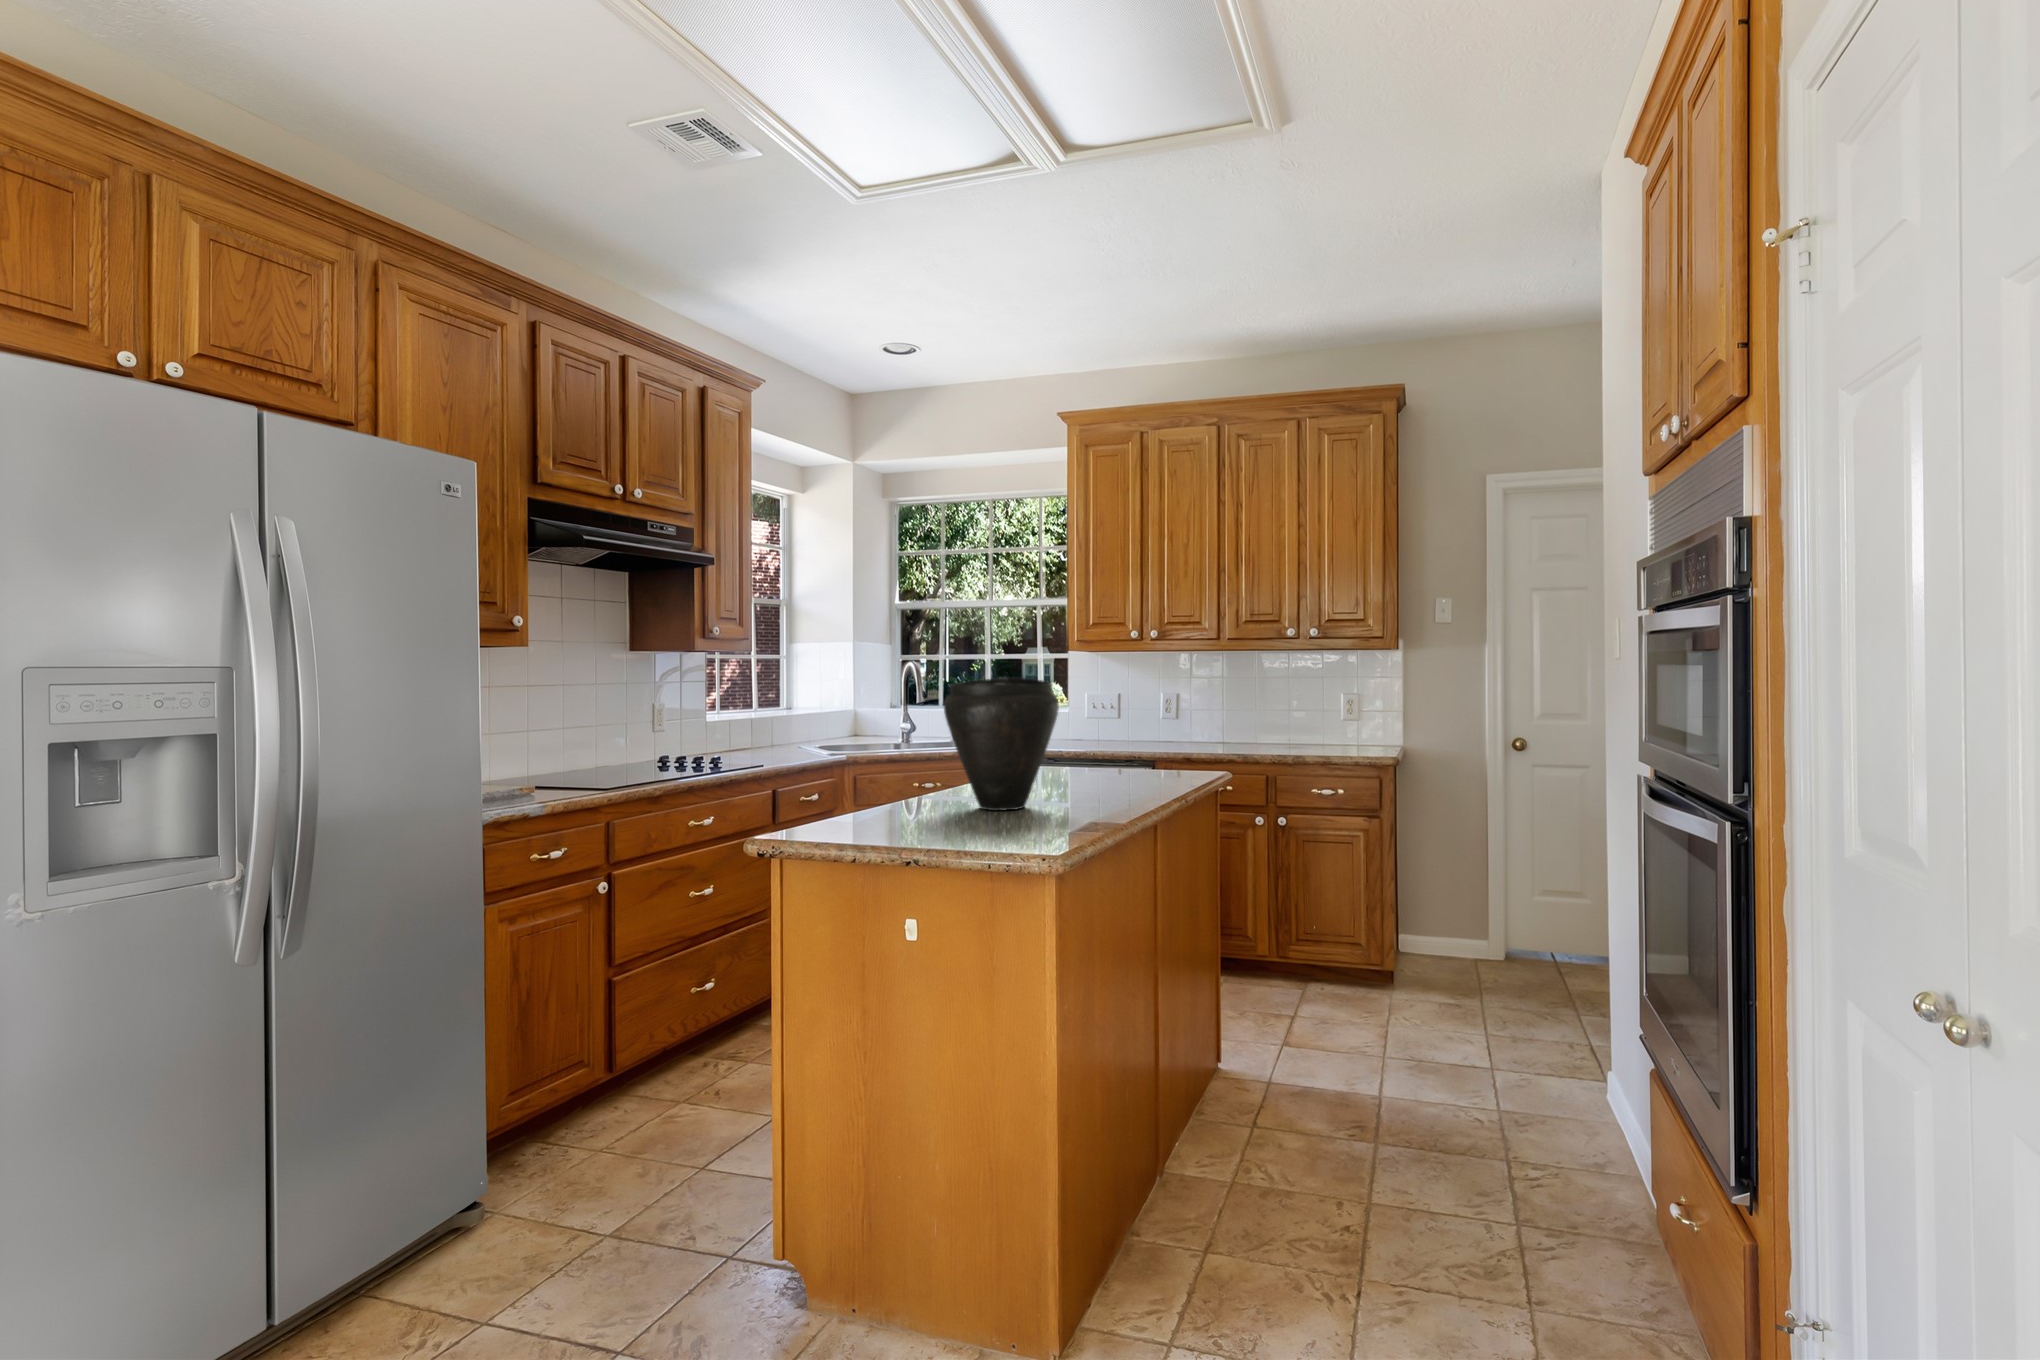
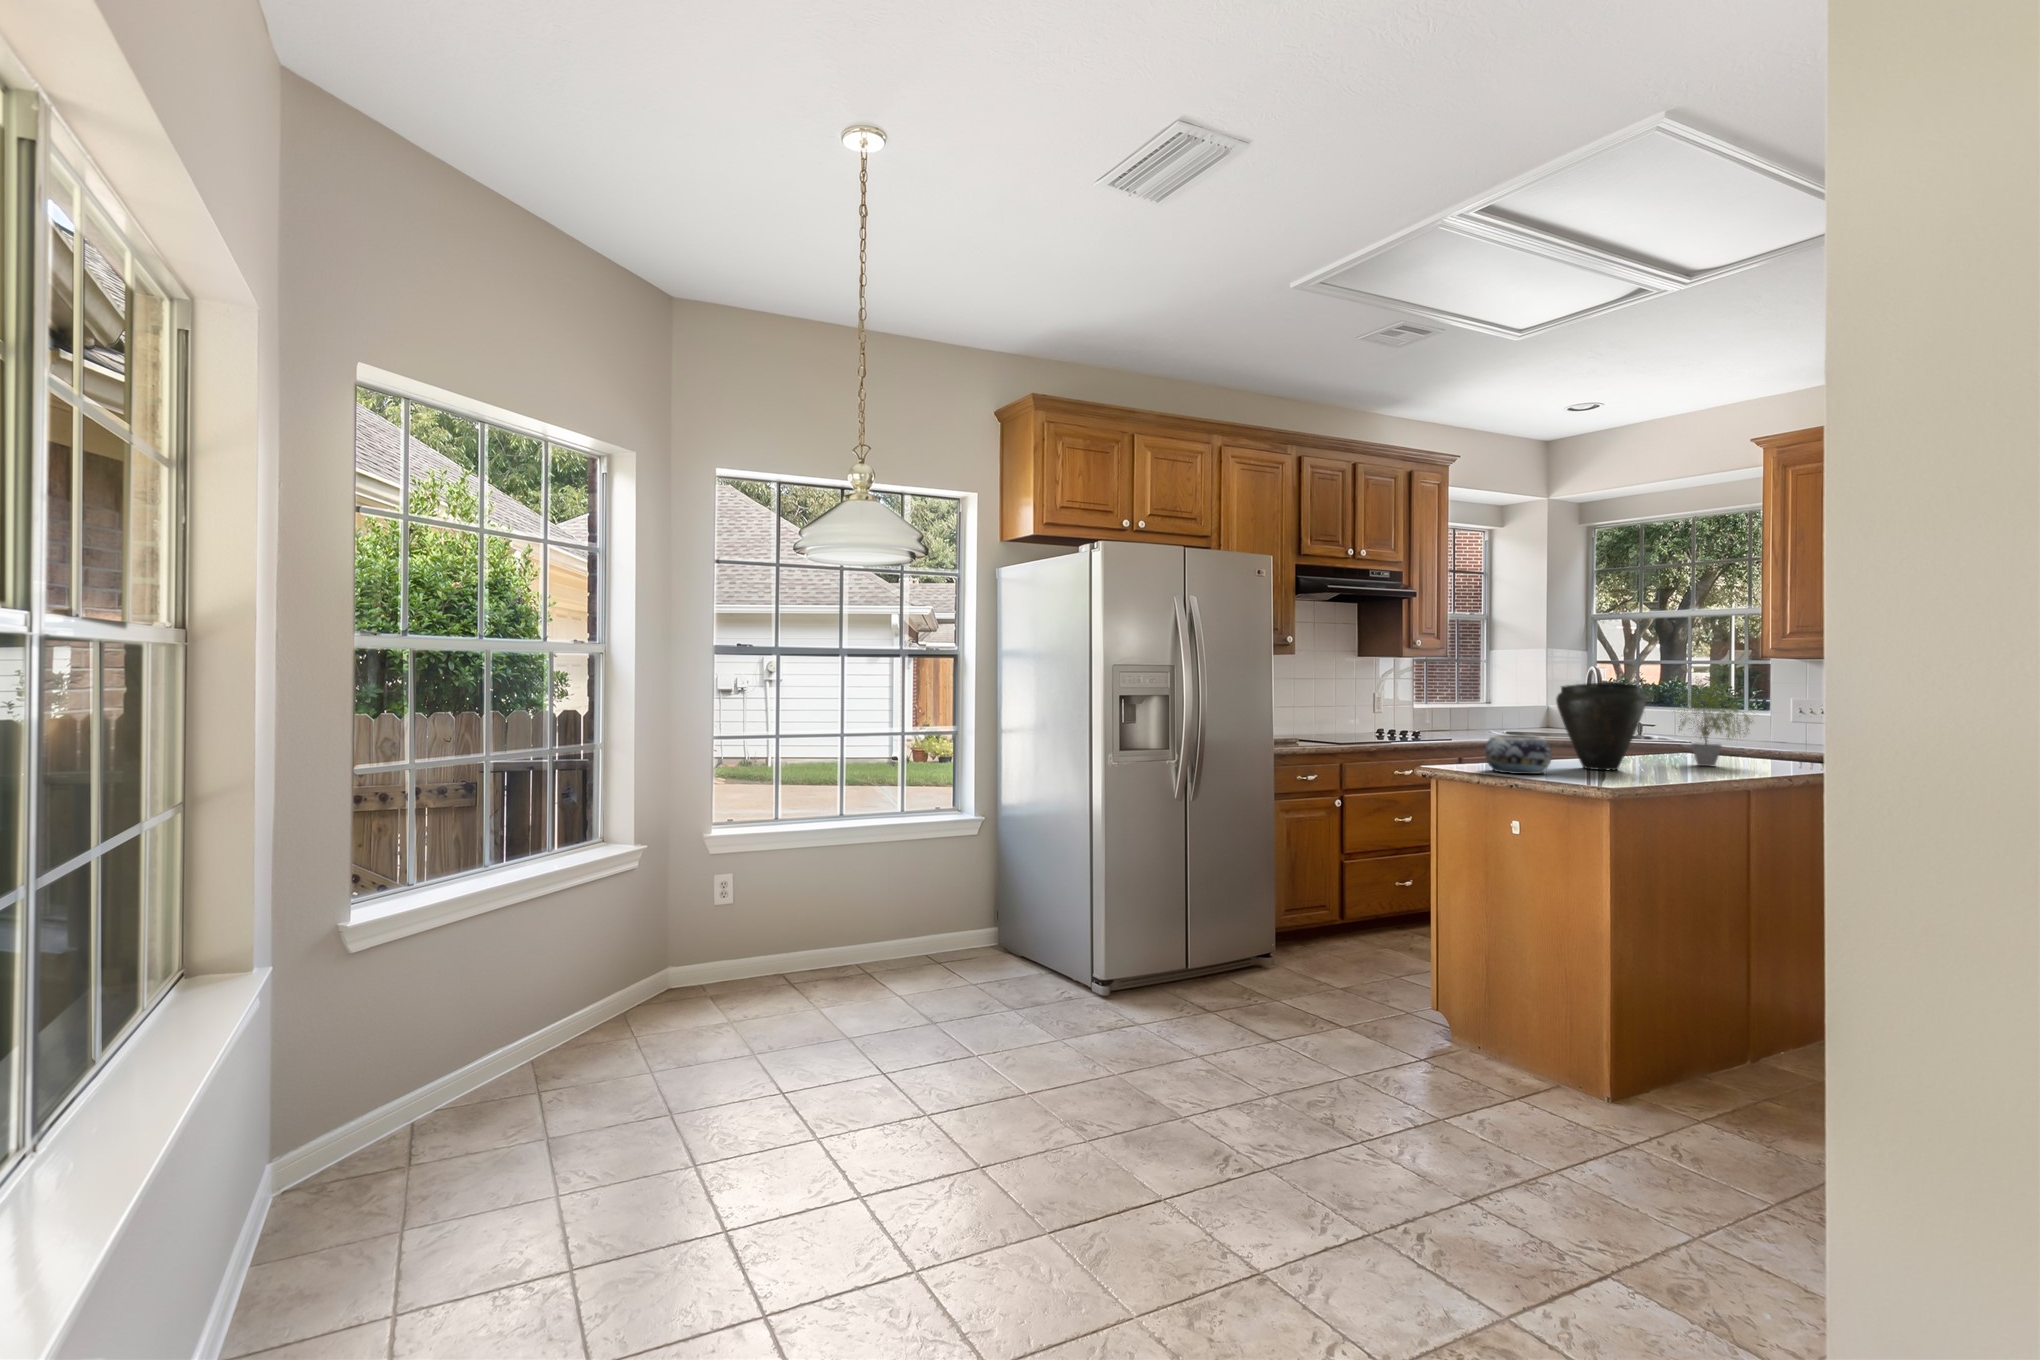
potted plant: none [1055,656,1160,786] -> present [1674,674,1751,766]
decorative bowl: none [856,767,956,837] -> present [1485,735,1552,774]

